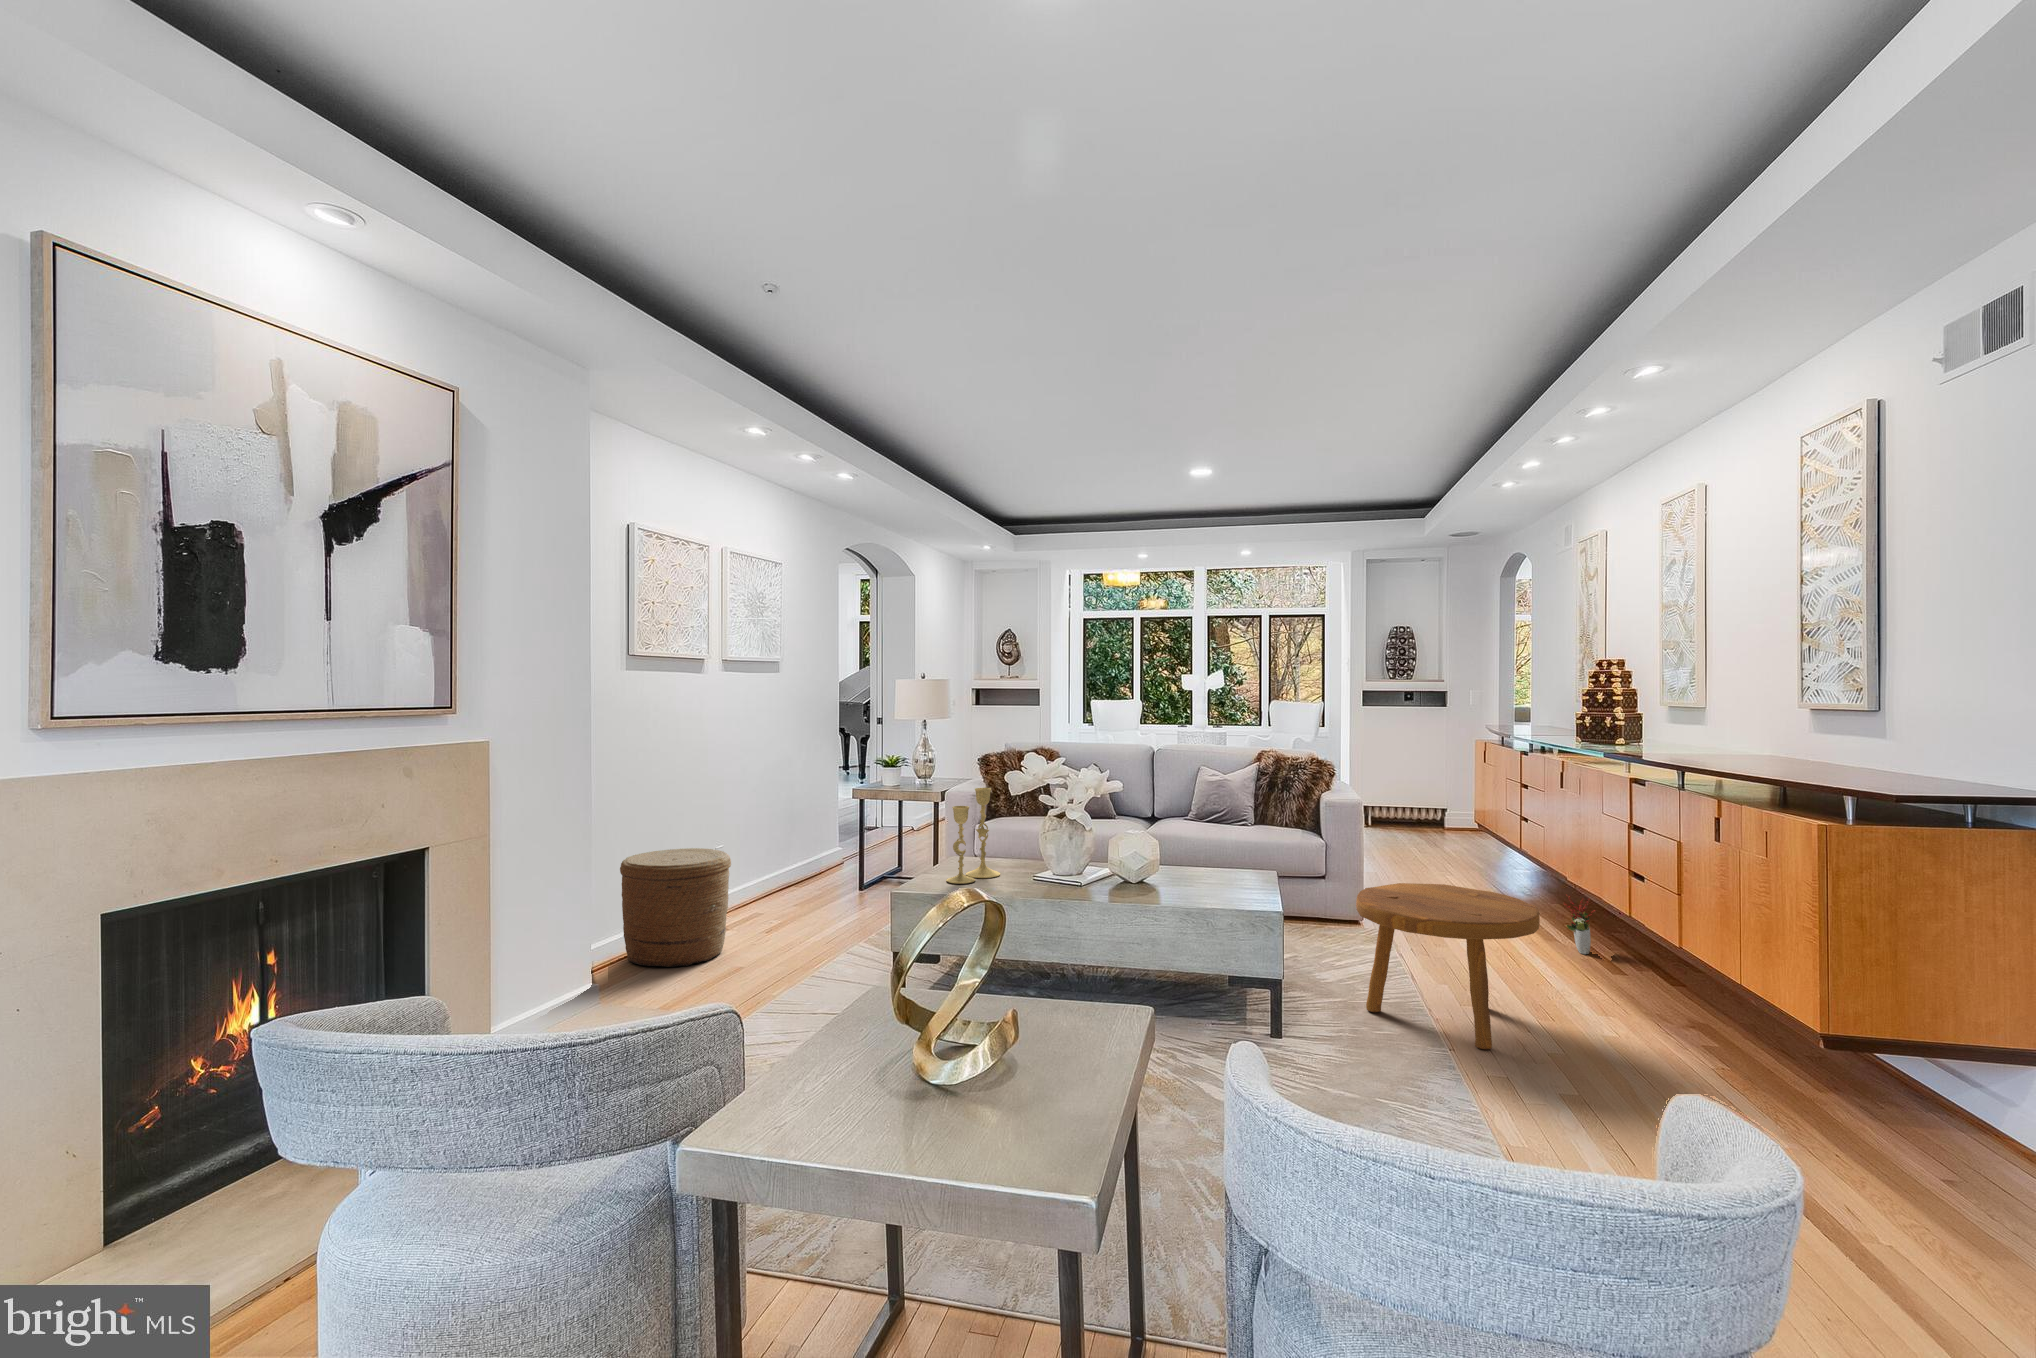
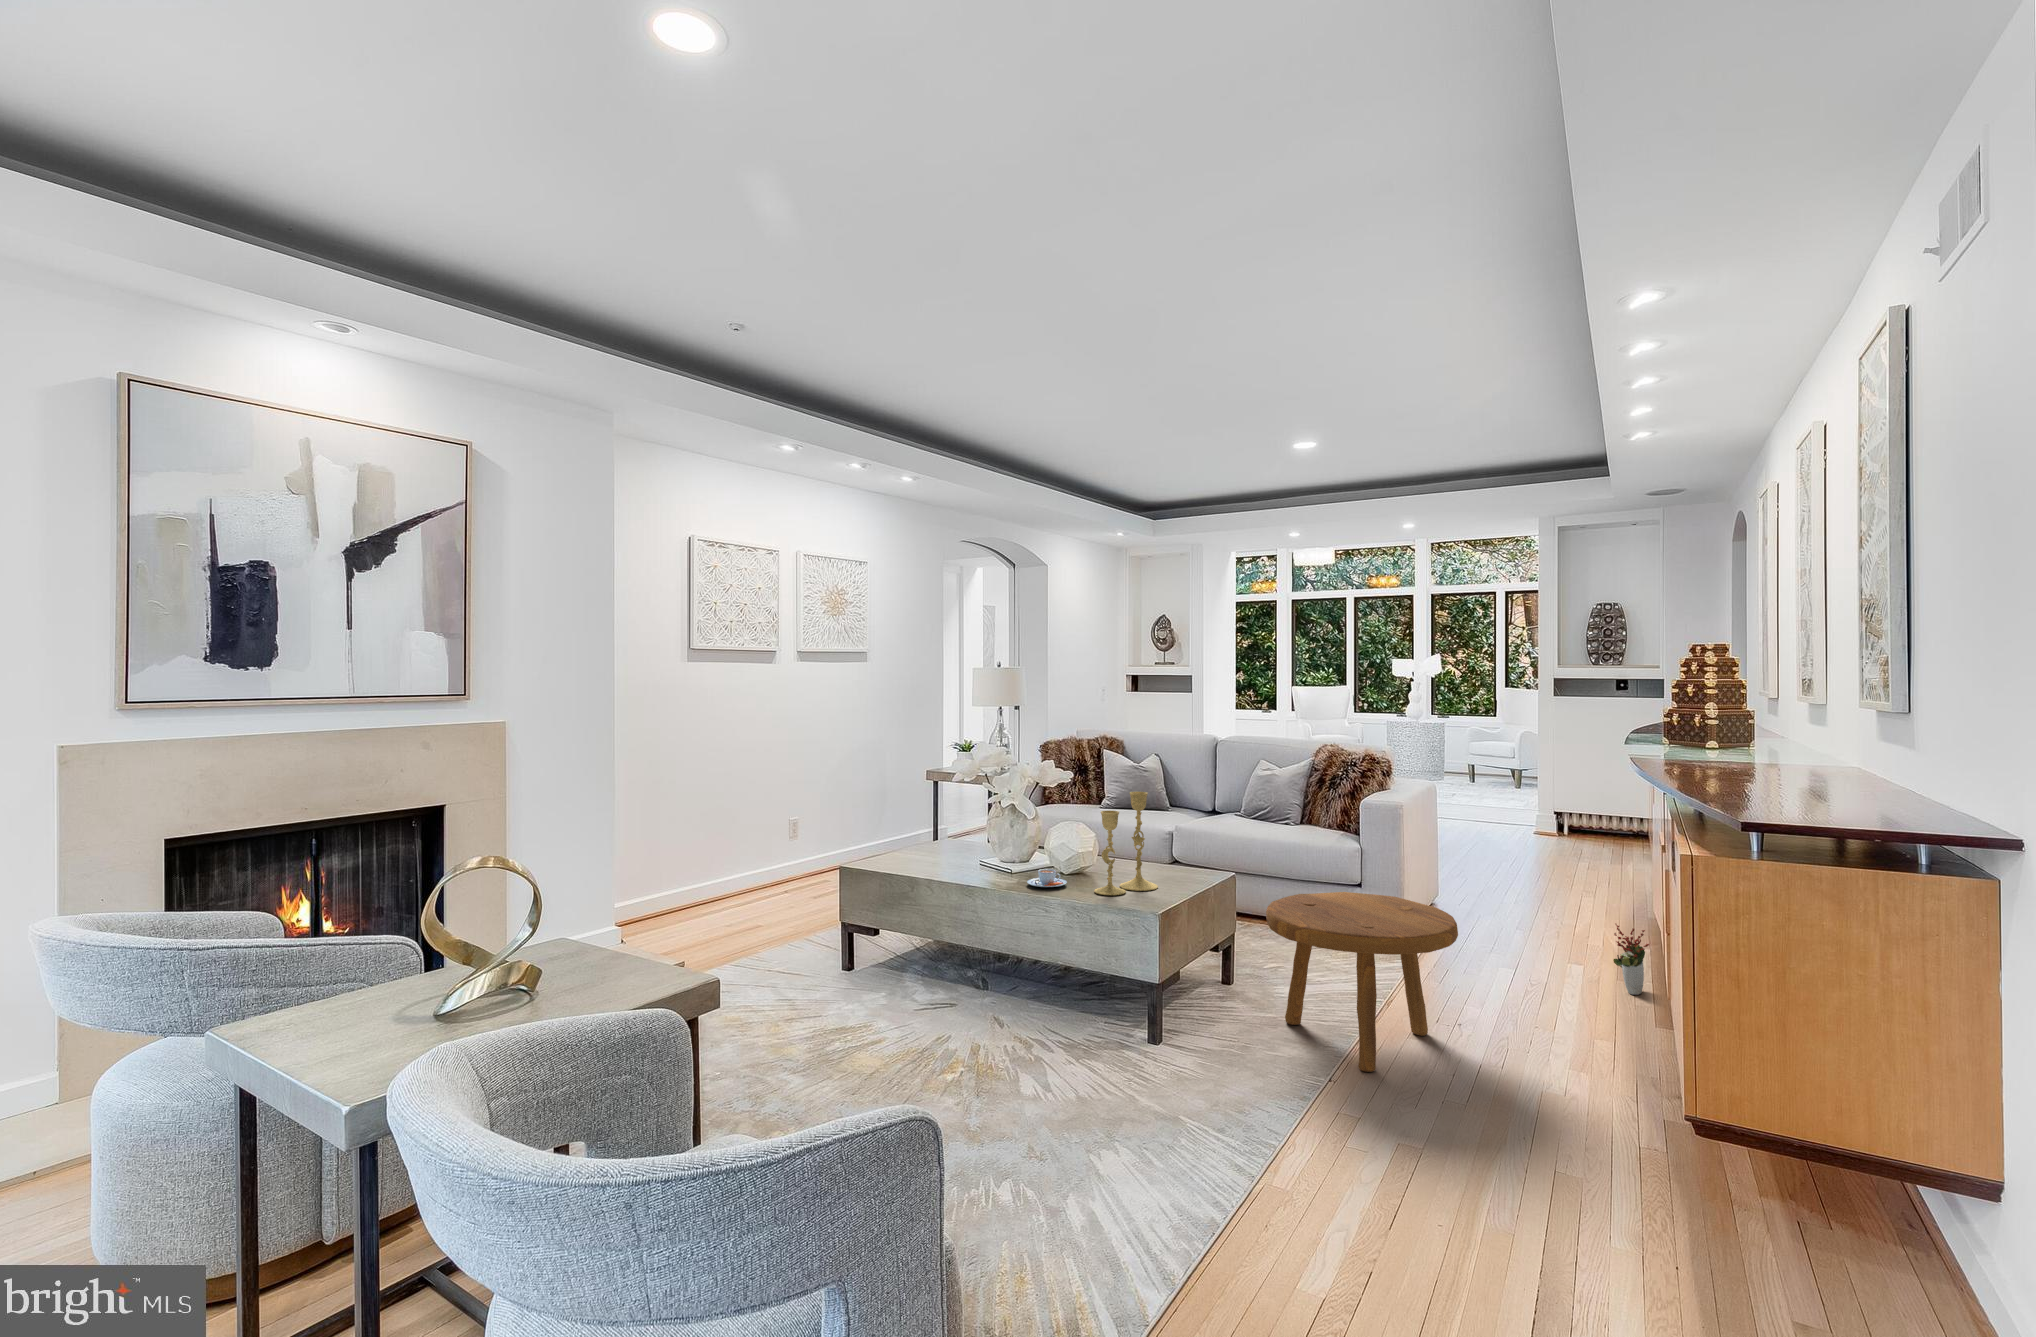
candlestick: present [946,788,1000,884] -> present [1094,792,1158,895]
woven basket: present [620,848,731,967] -> none [665,821,761,923]
teacup: none [1110,880,1151,898] -> present [1027,869,1067,887]

